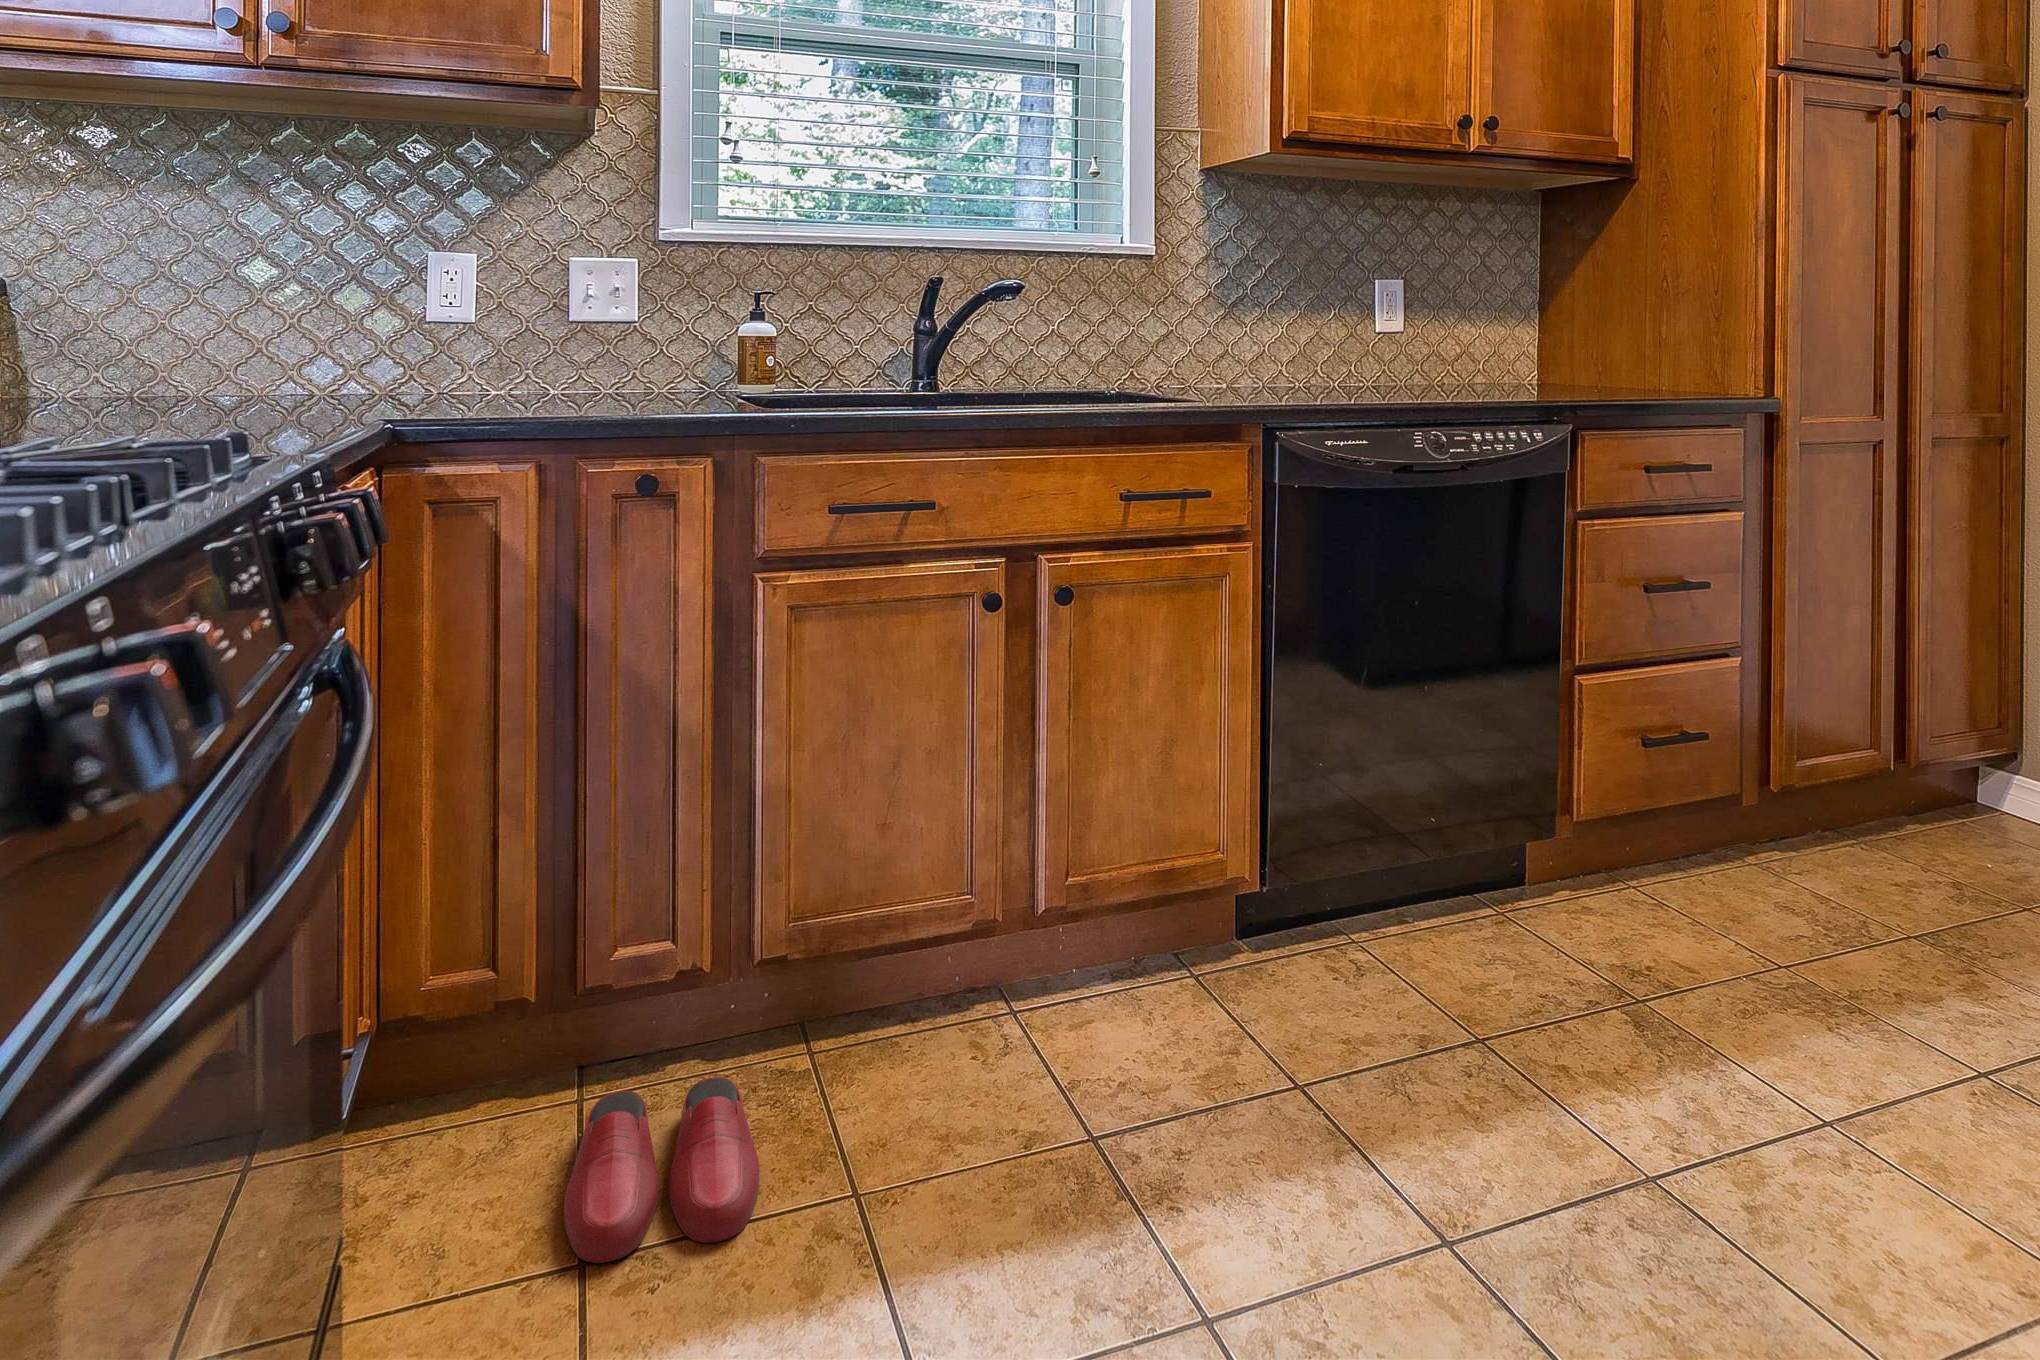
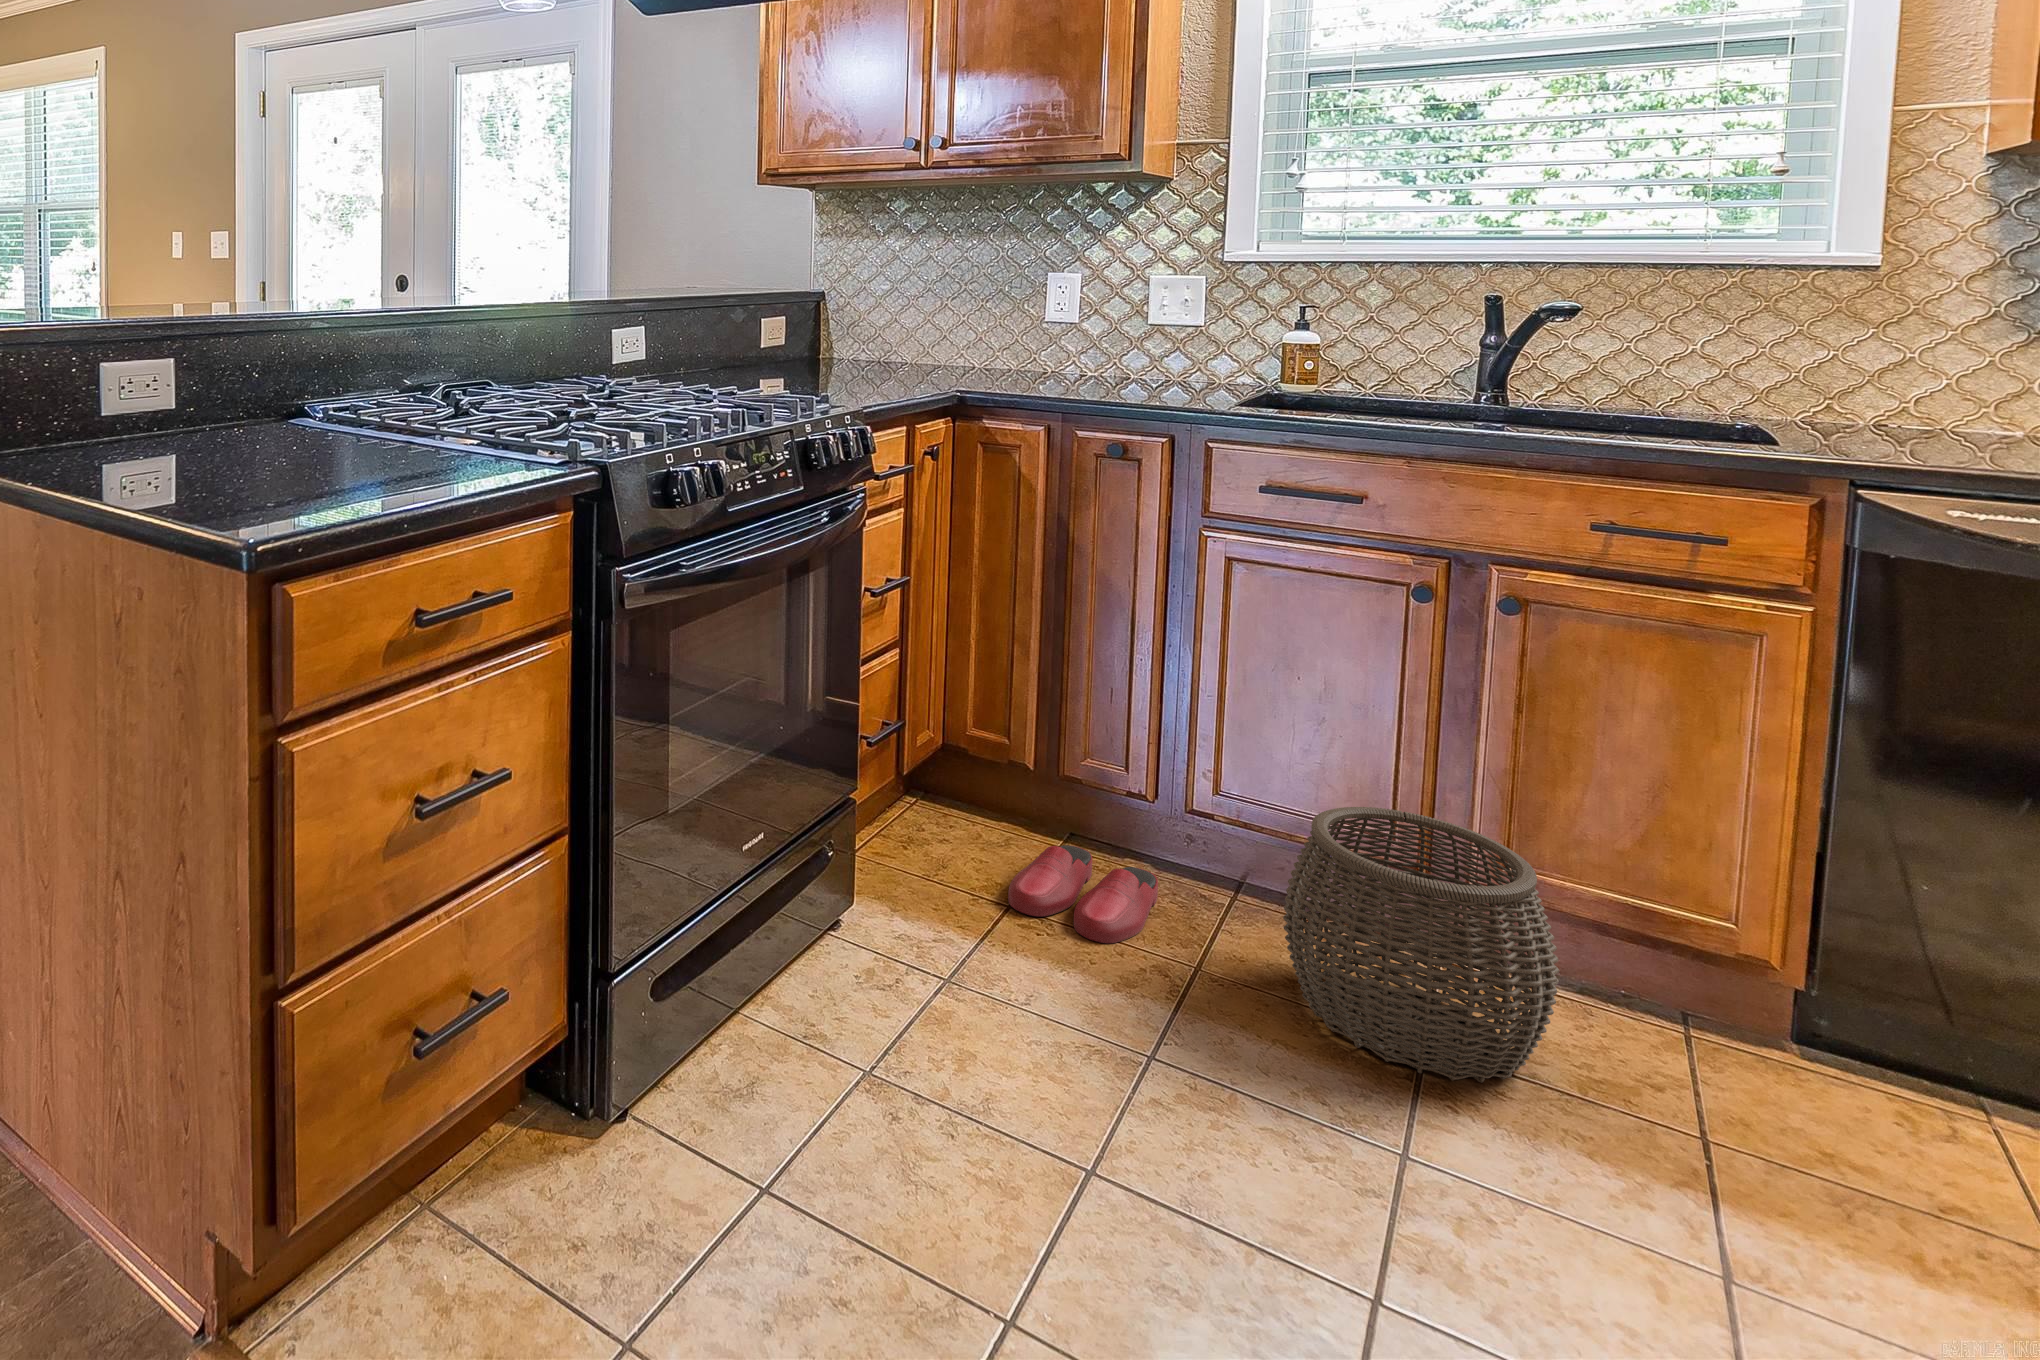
woven basket: none [932,857,1195,1187] -> present [1283,807,1559,1083]

